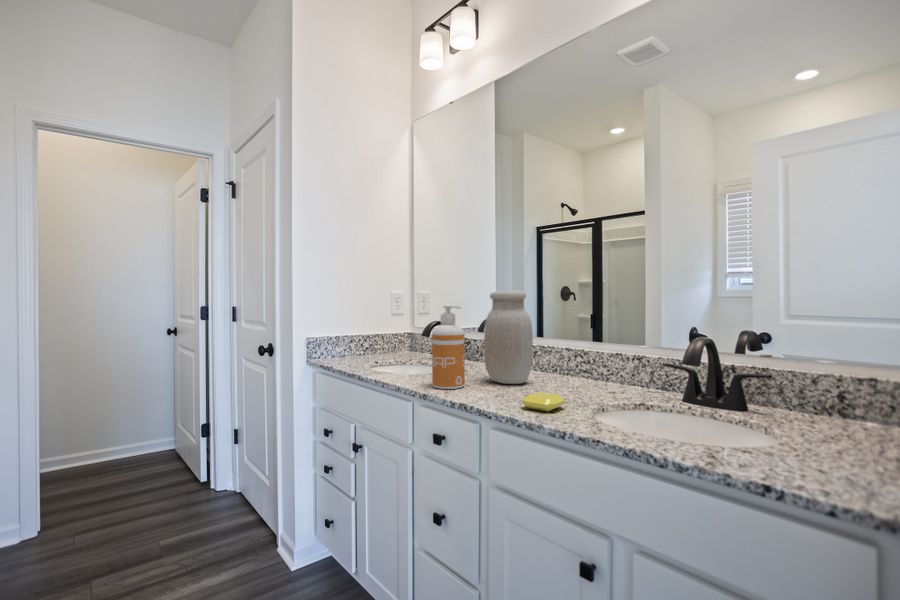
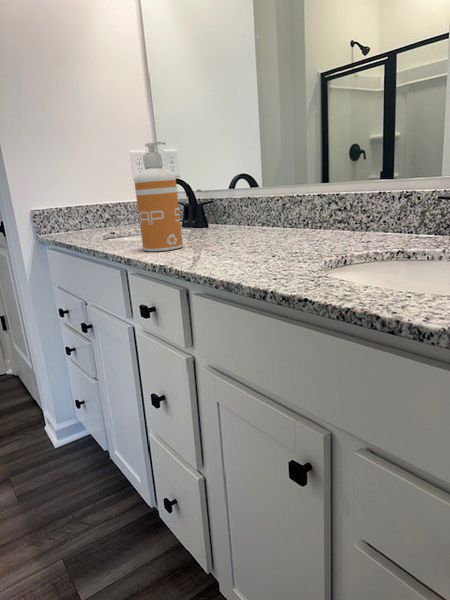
jar: present [484,290,533,384] -> none [208,115,270,241]
soap bar: present [522,392,565,411] -> none [230,243,288,267]

